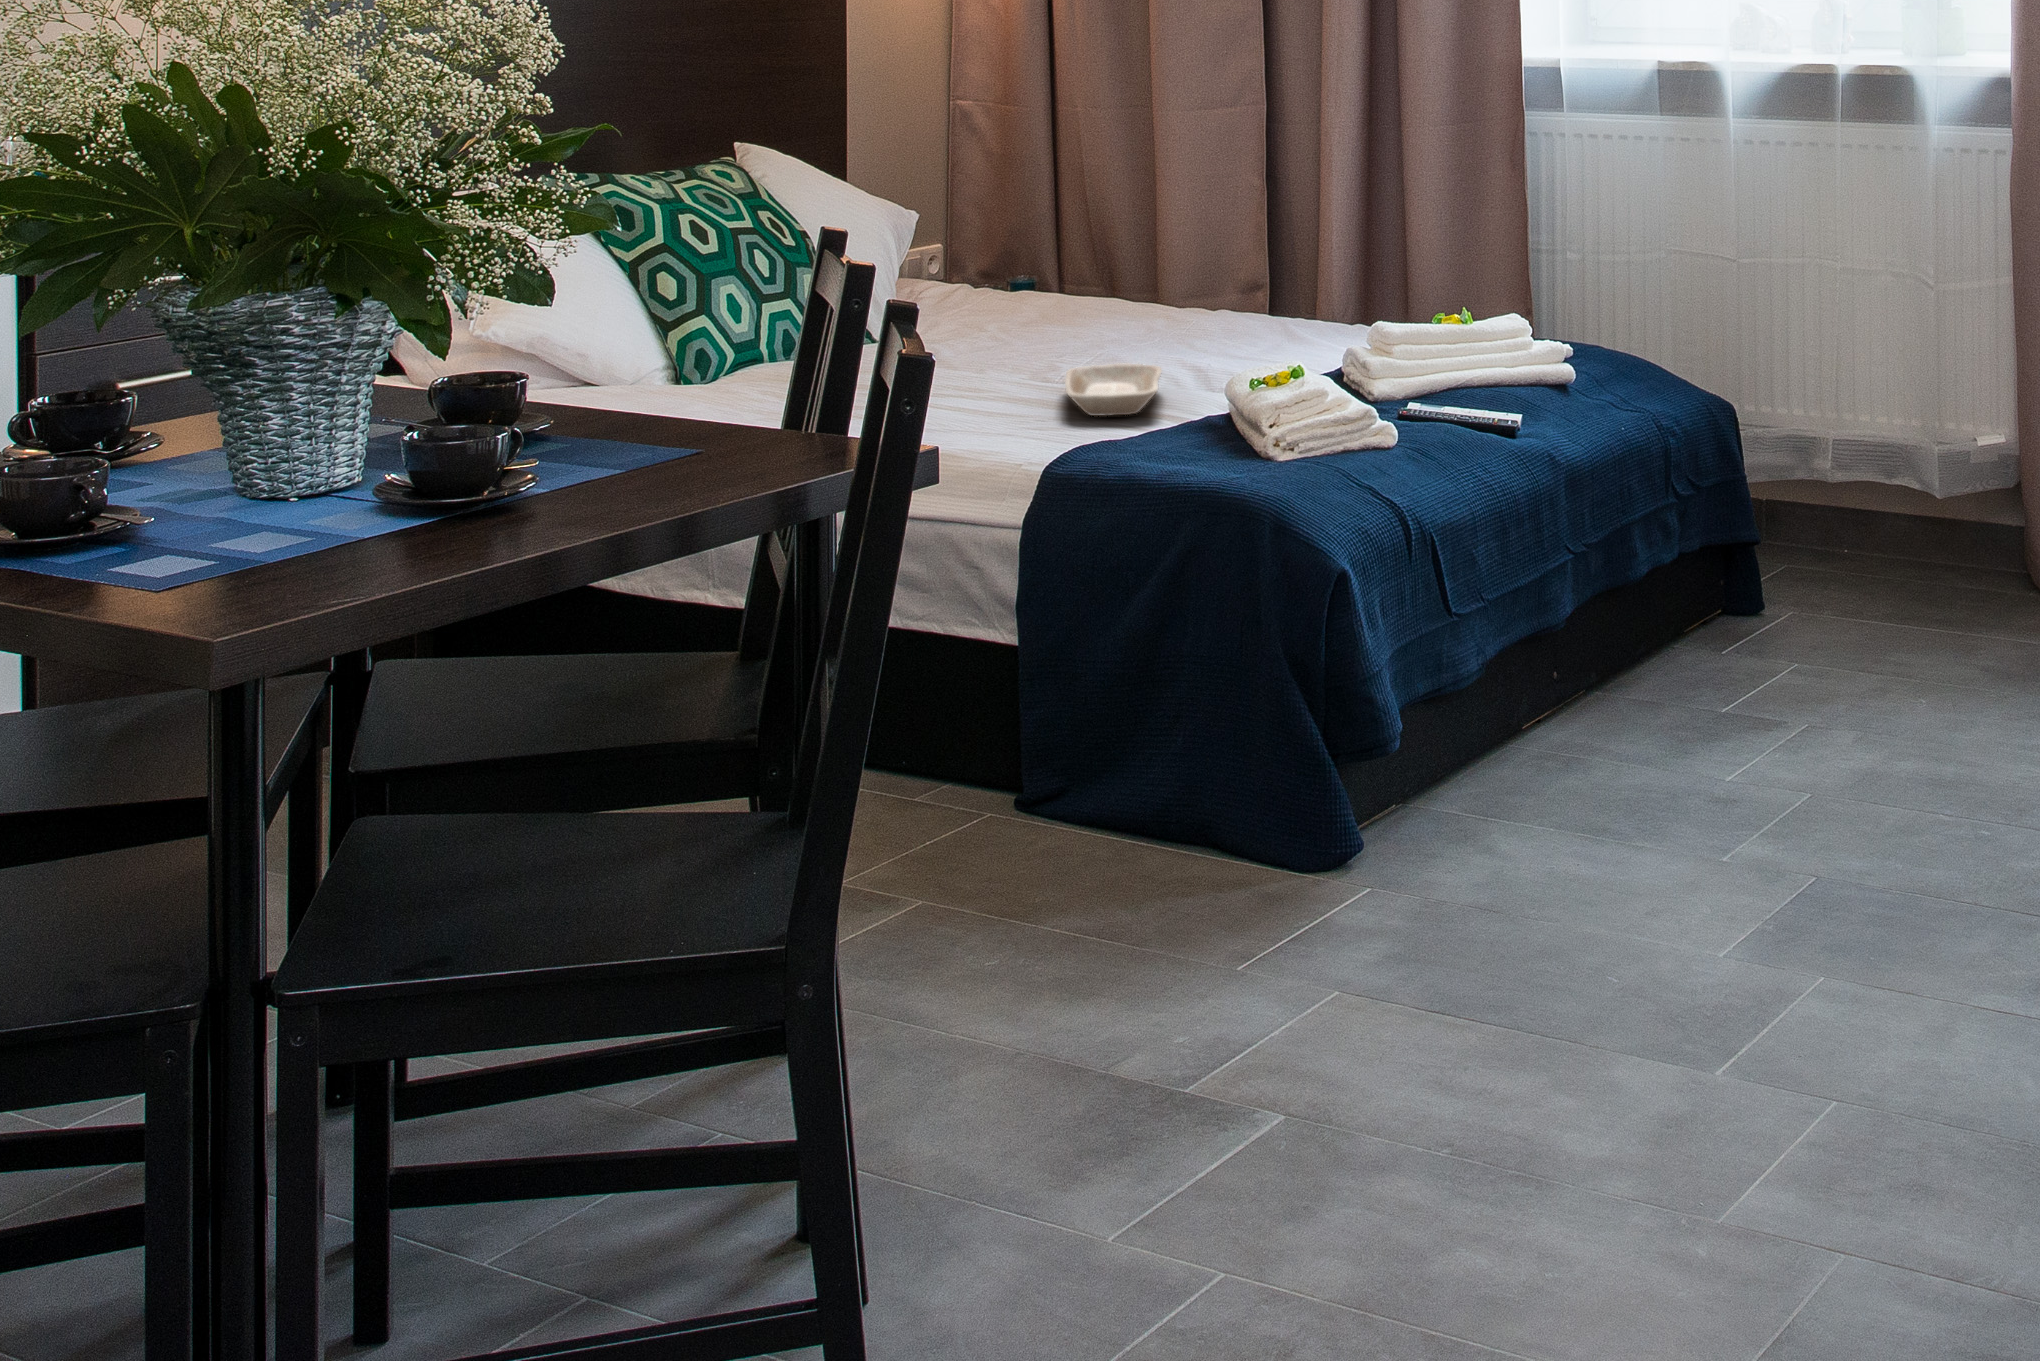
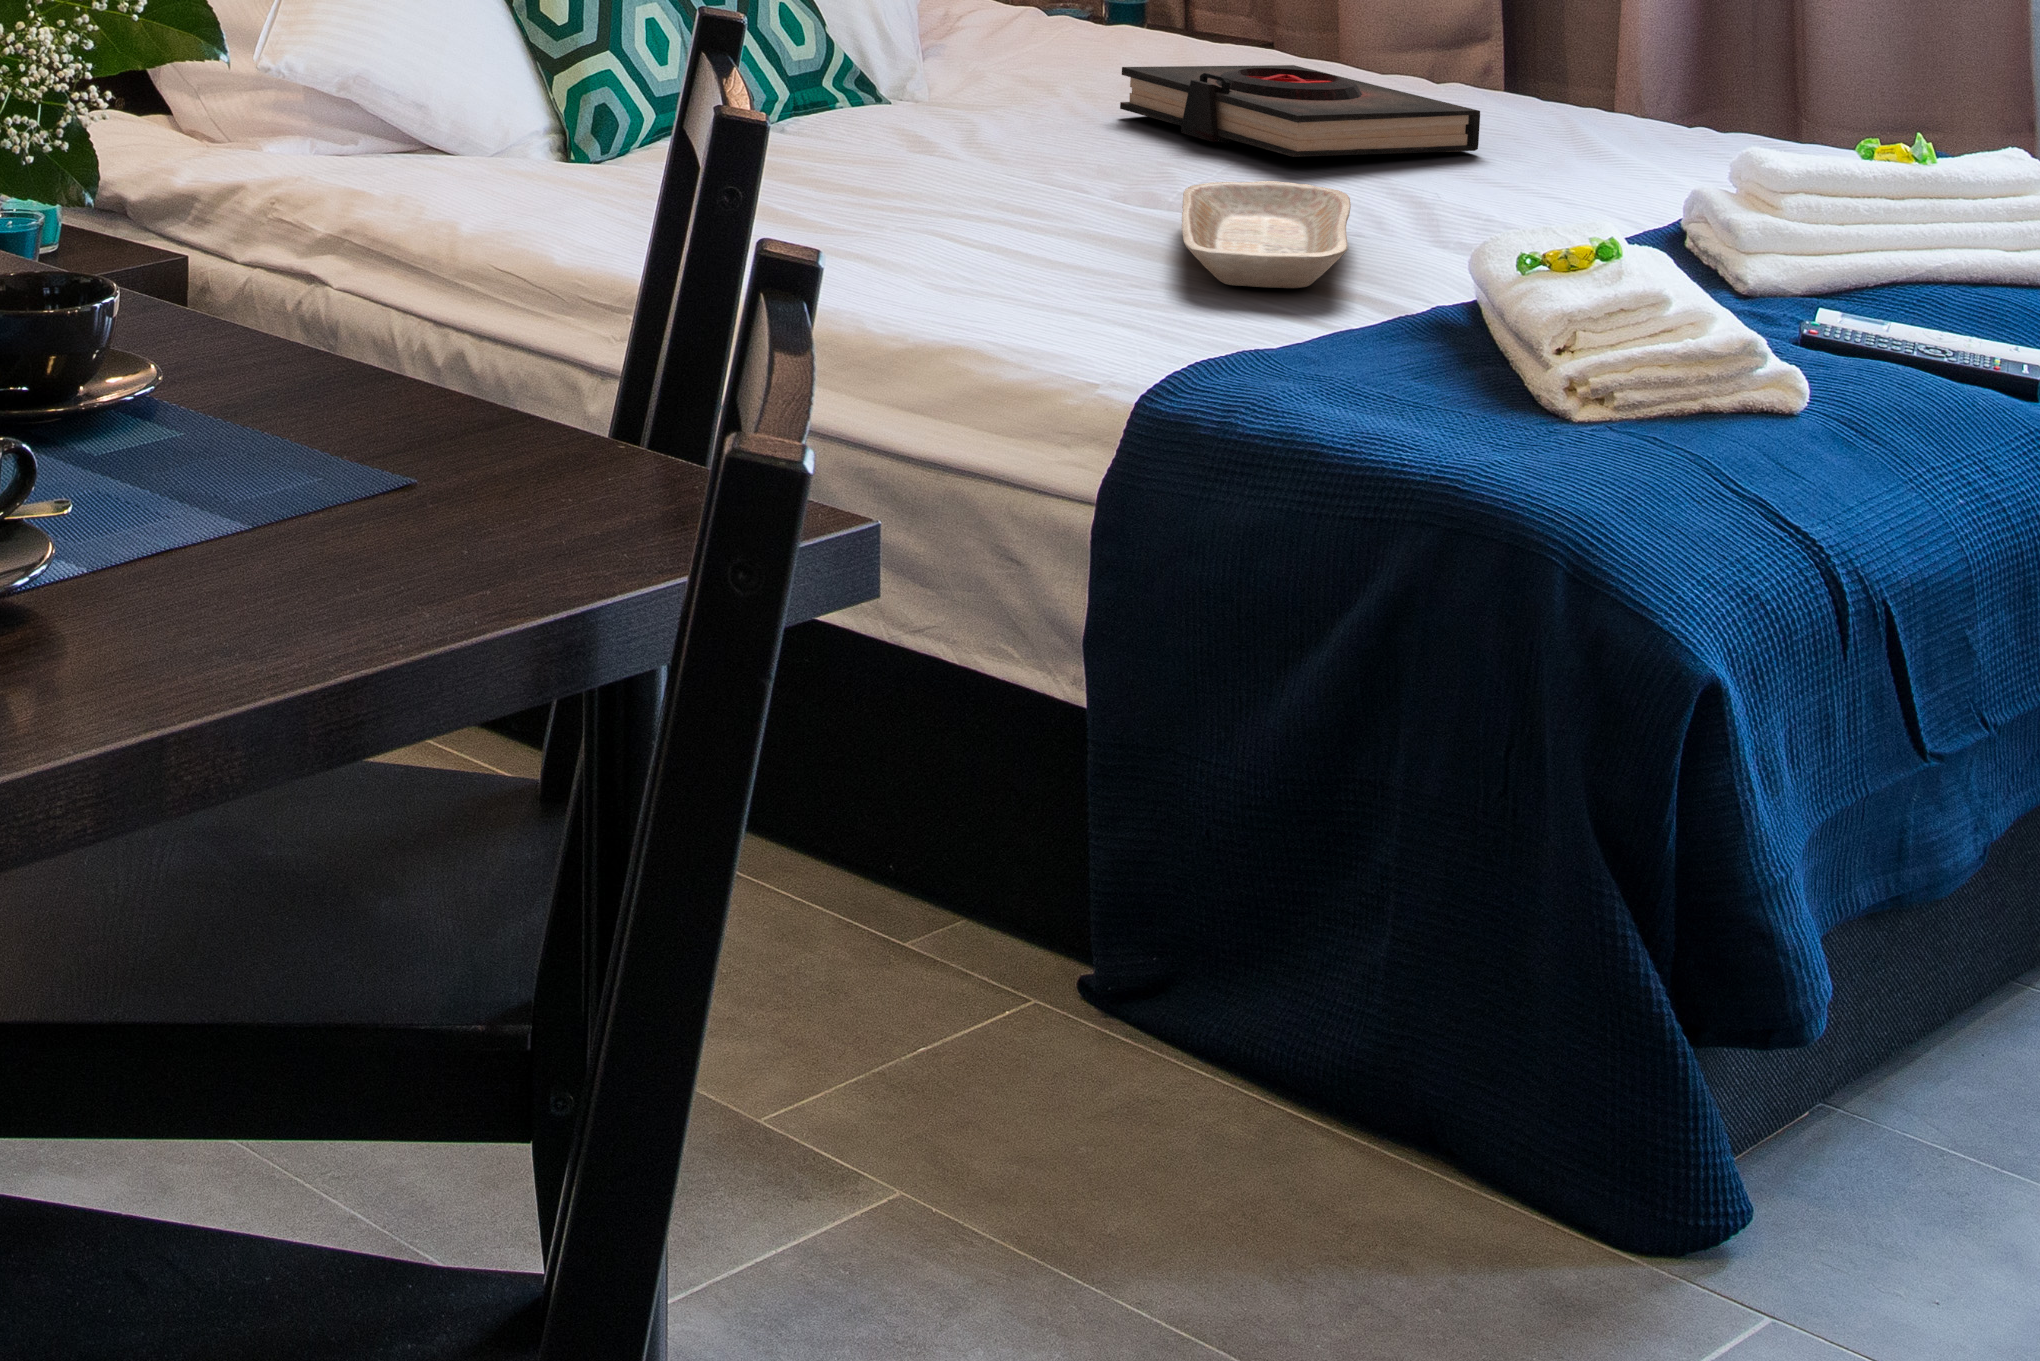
book: none [1028,309,1240,355] -> present [1120,65,1480,157]

